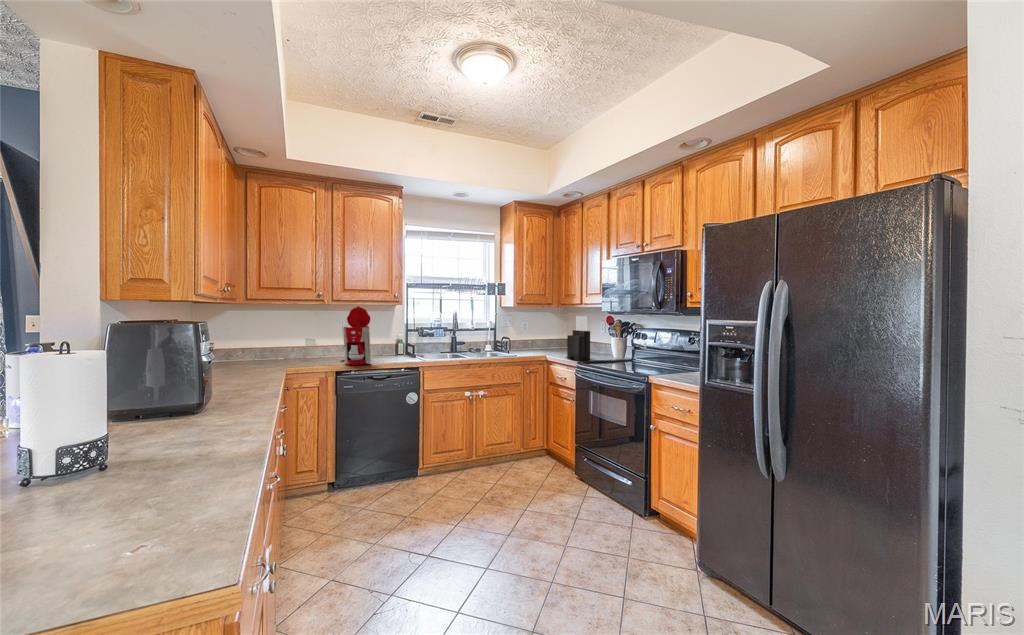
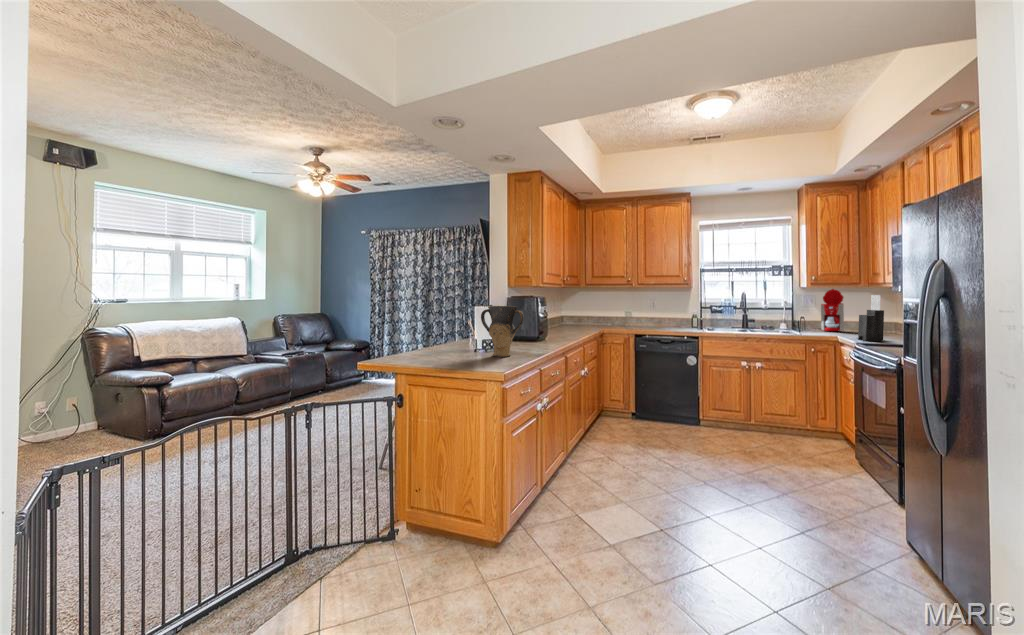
coffee maker: present [341,306,371,365] -> present [817,289,844,331]
vase: none [63,354,211,494] -> present [481,306,524,357]

